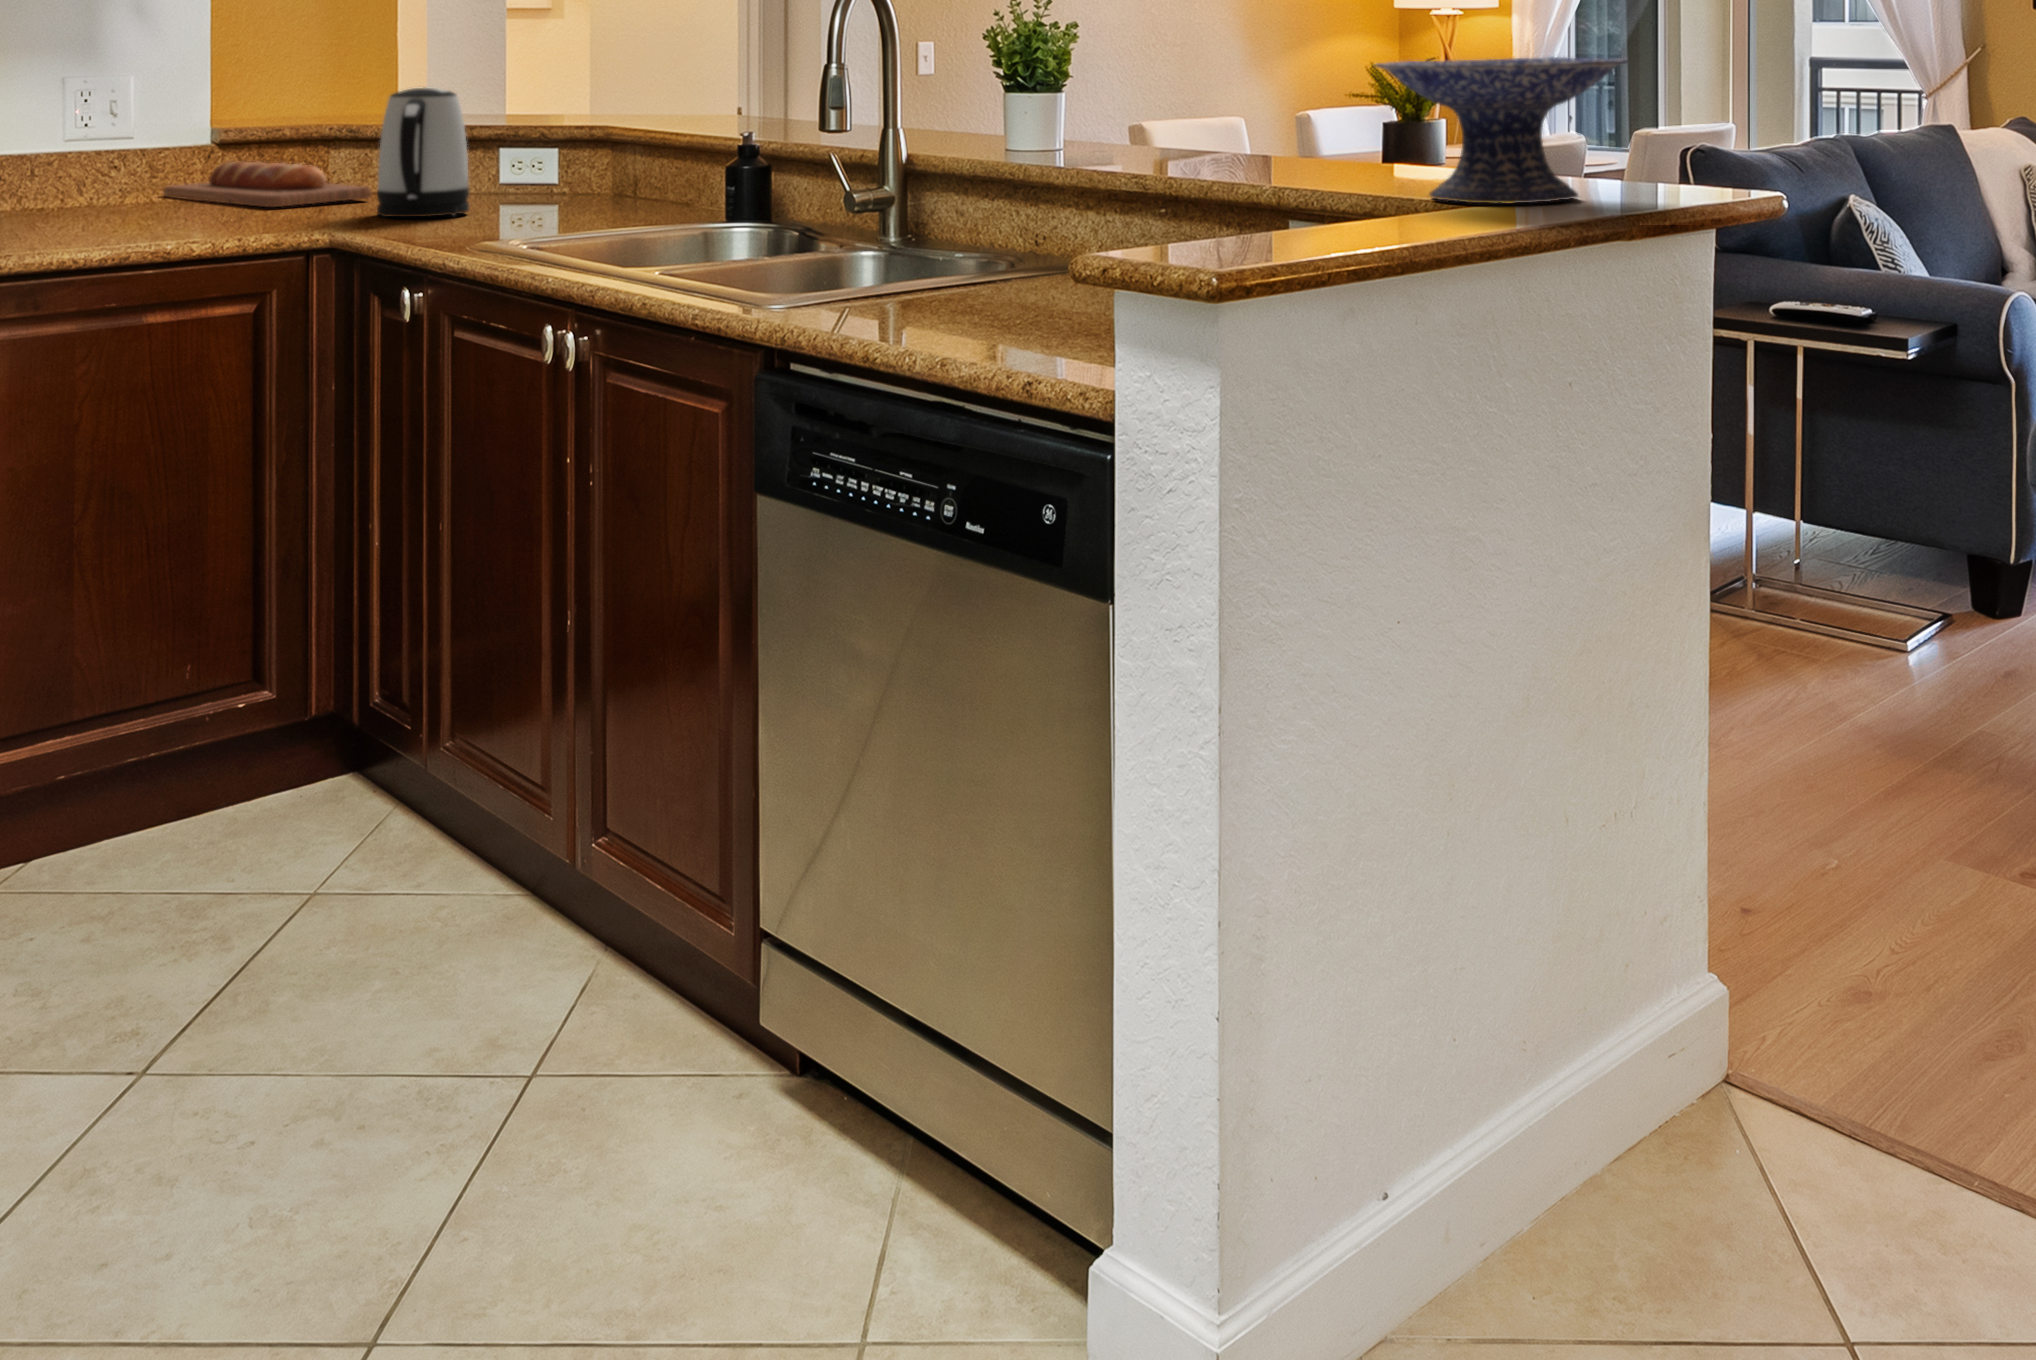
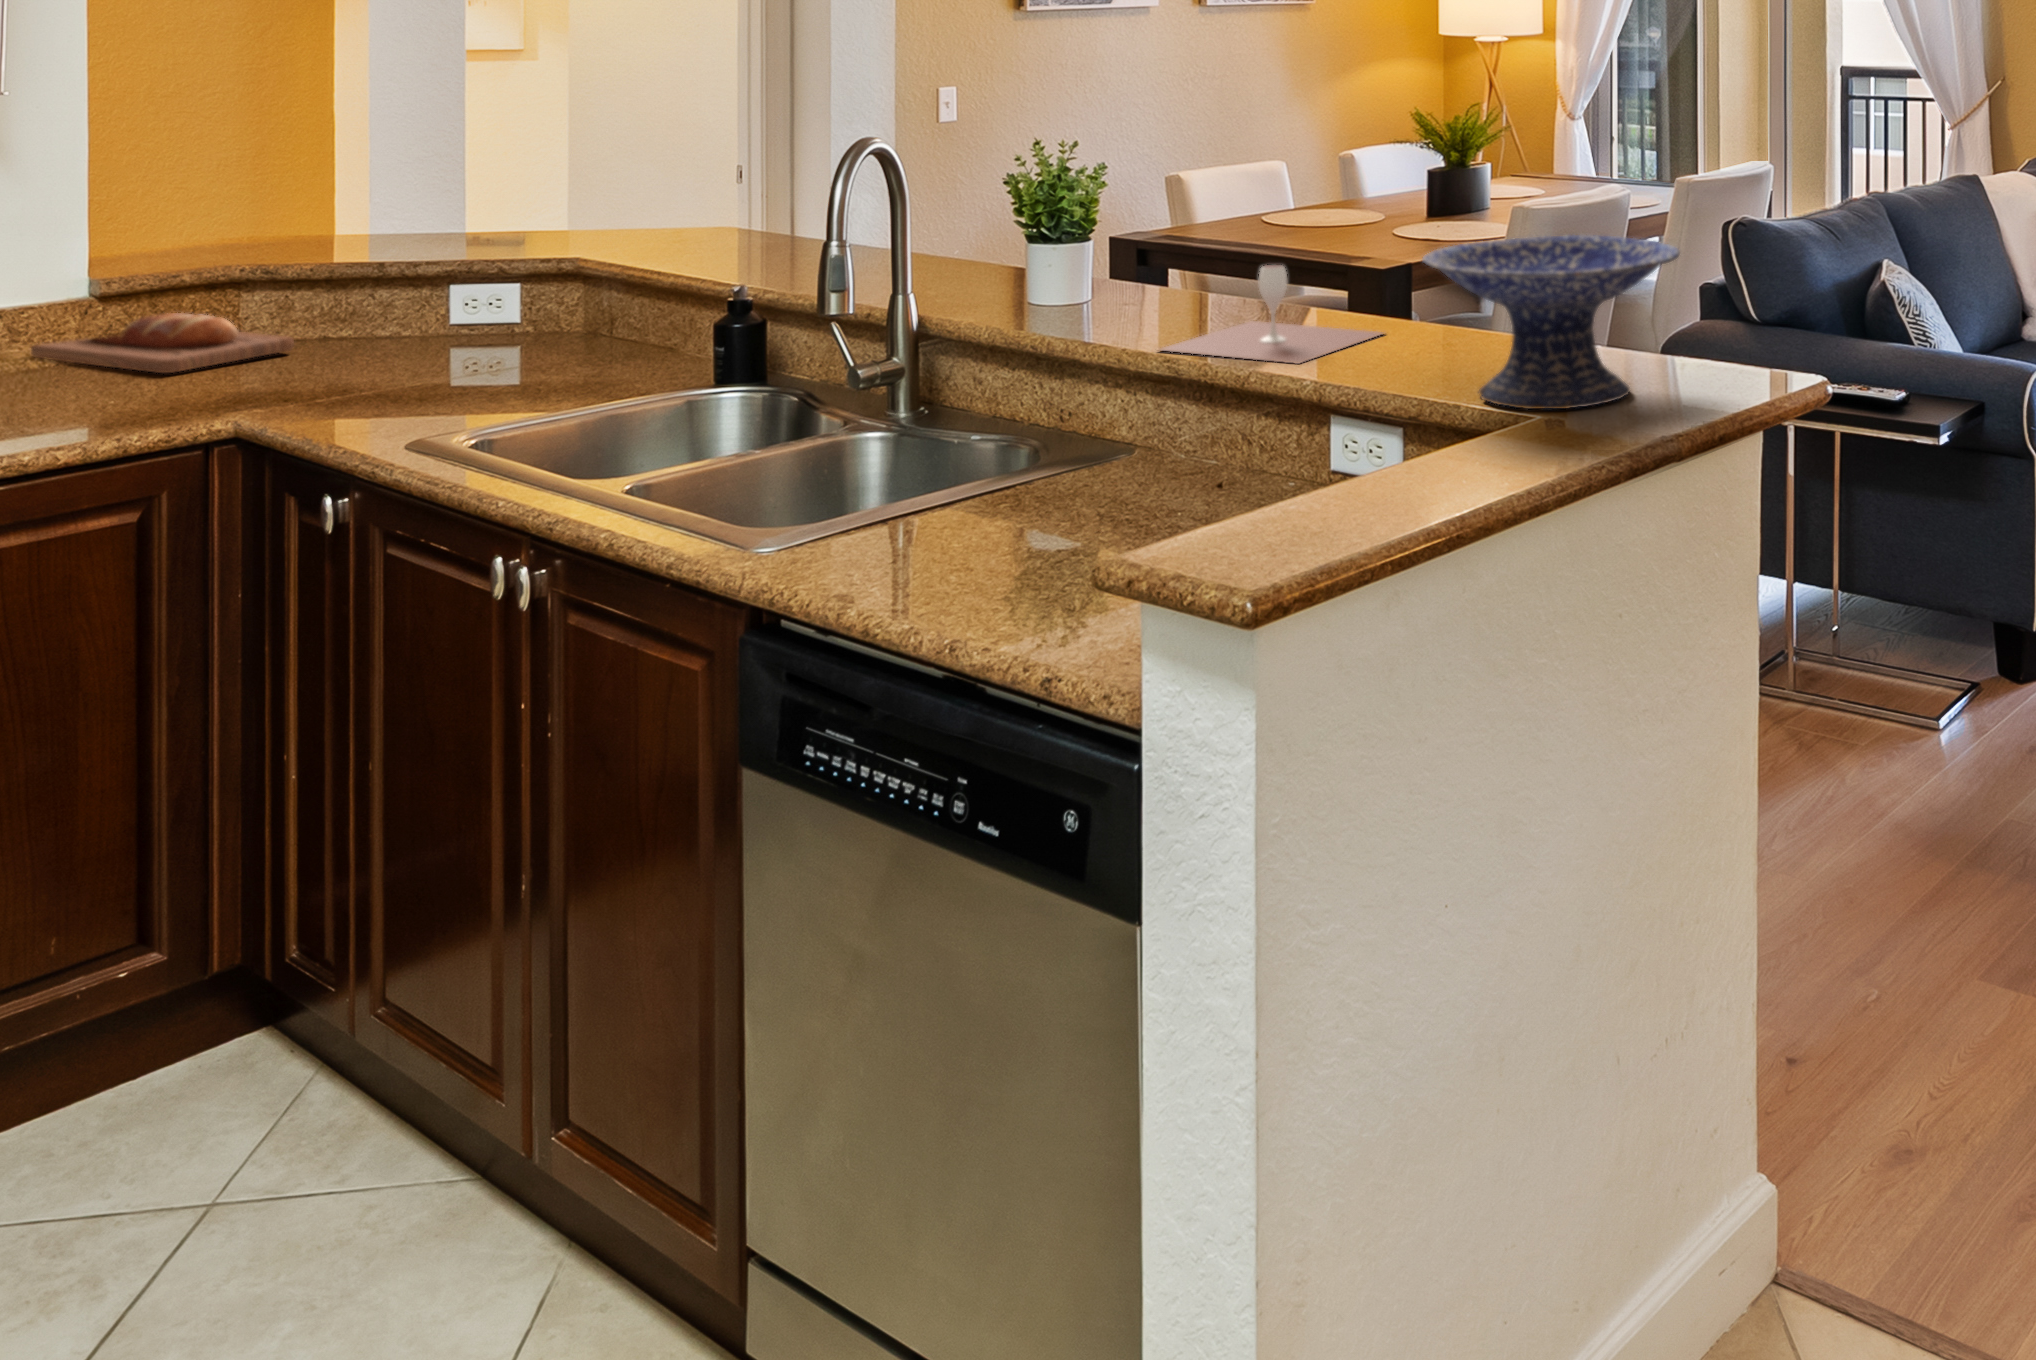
kettle: present [377,87,469,217] -> none [298,234,413,385]
wine glass: none [1122,101,1340,183] -> present [1160,265,1383,364]

